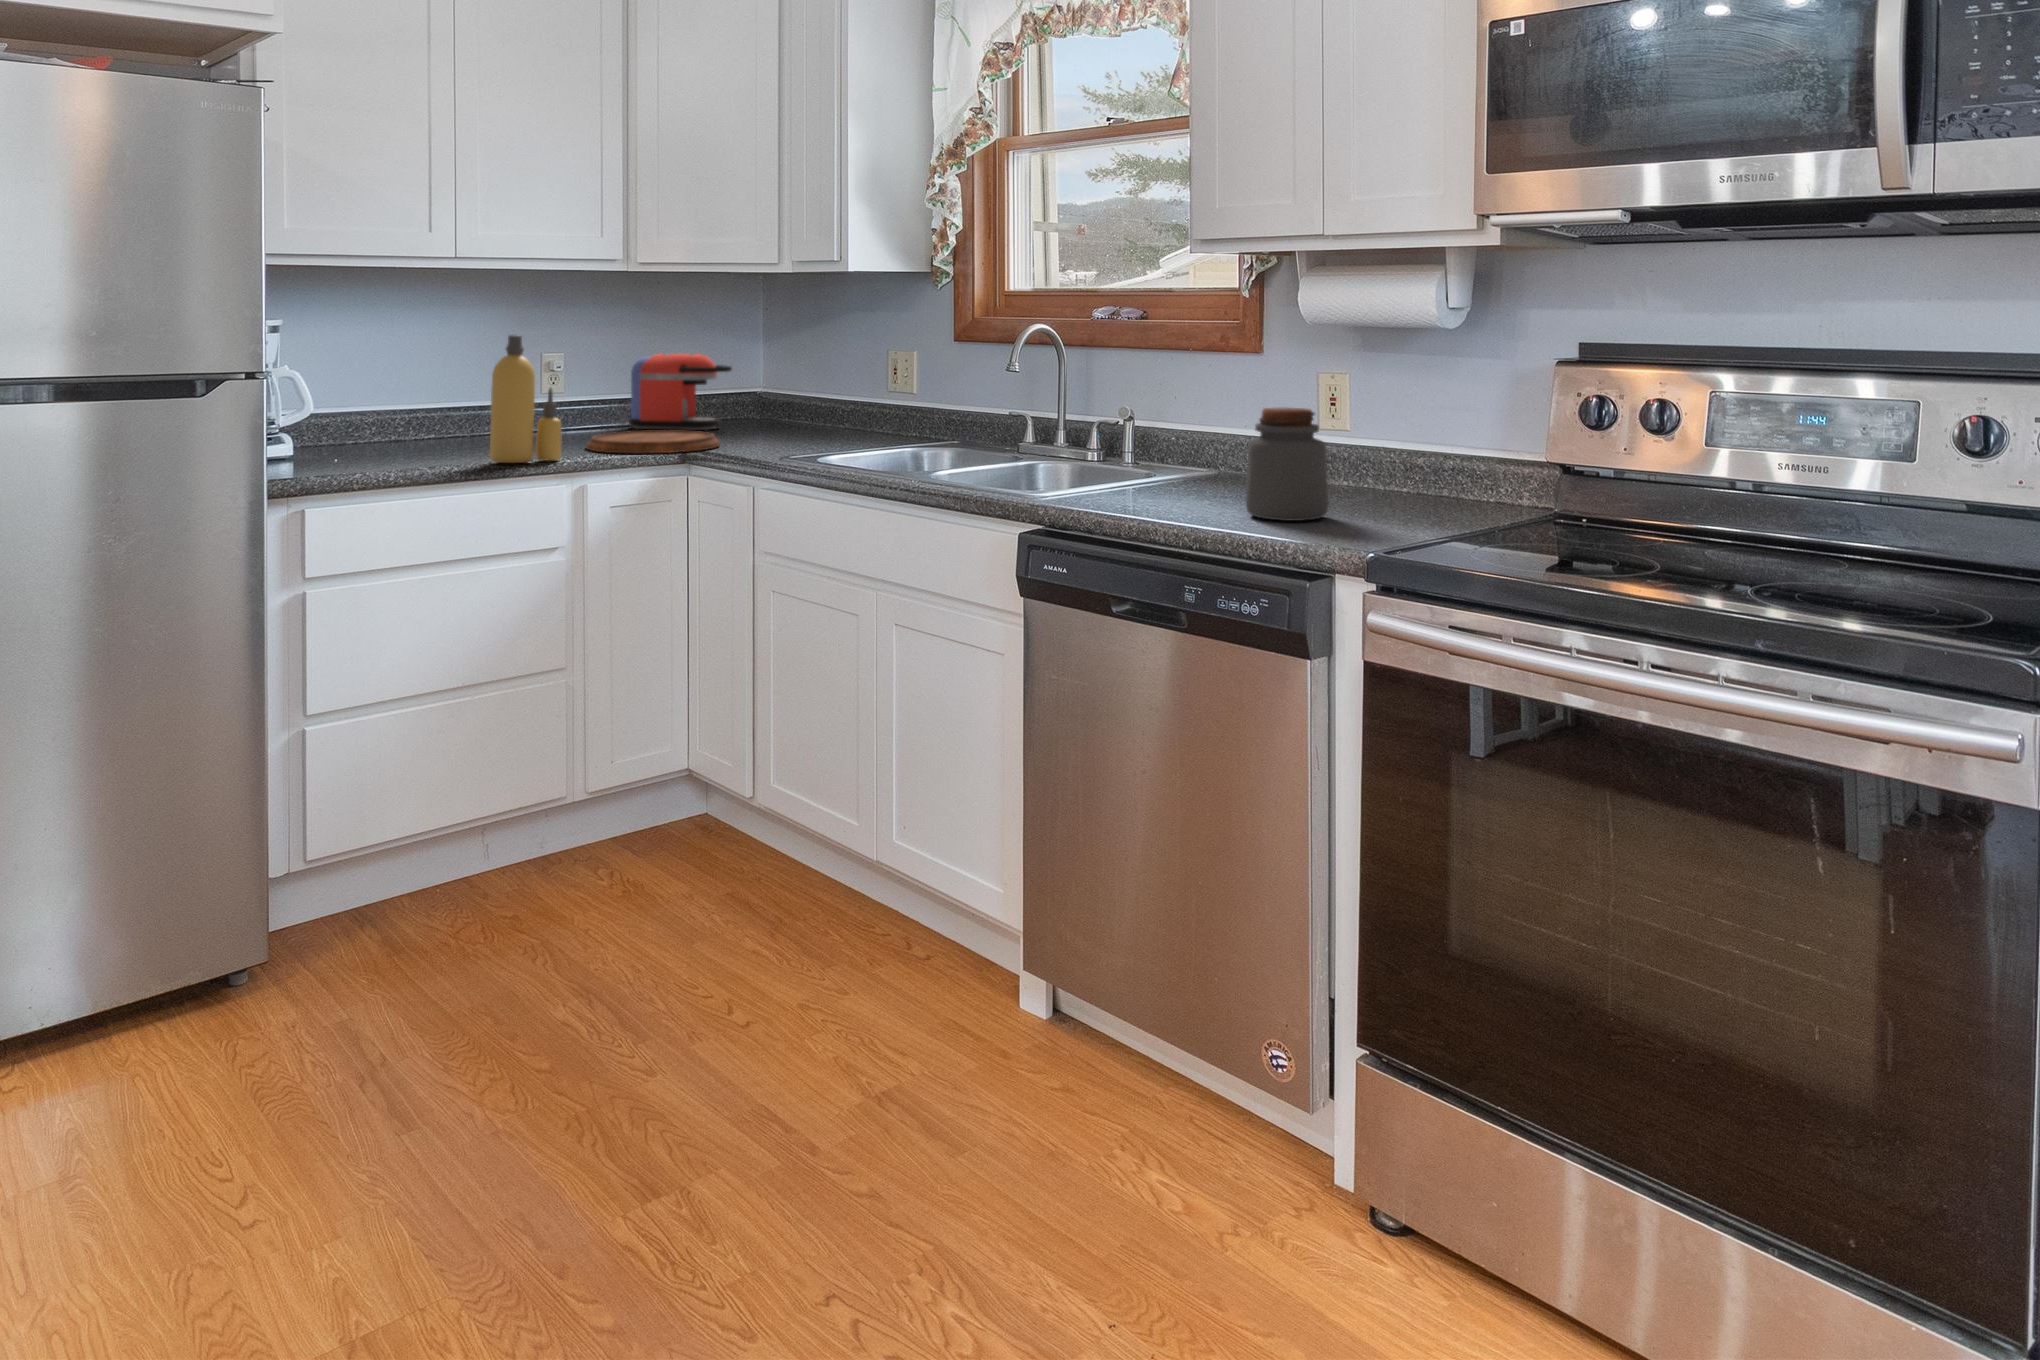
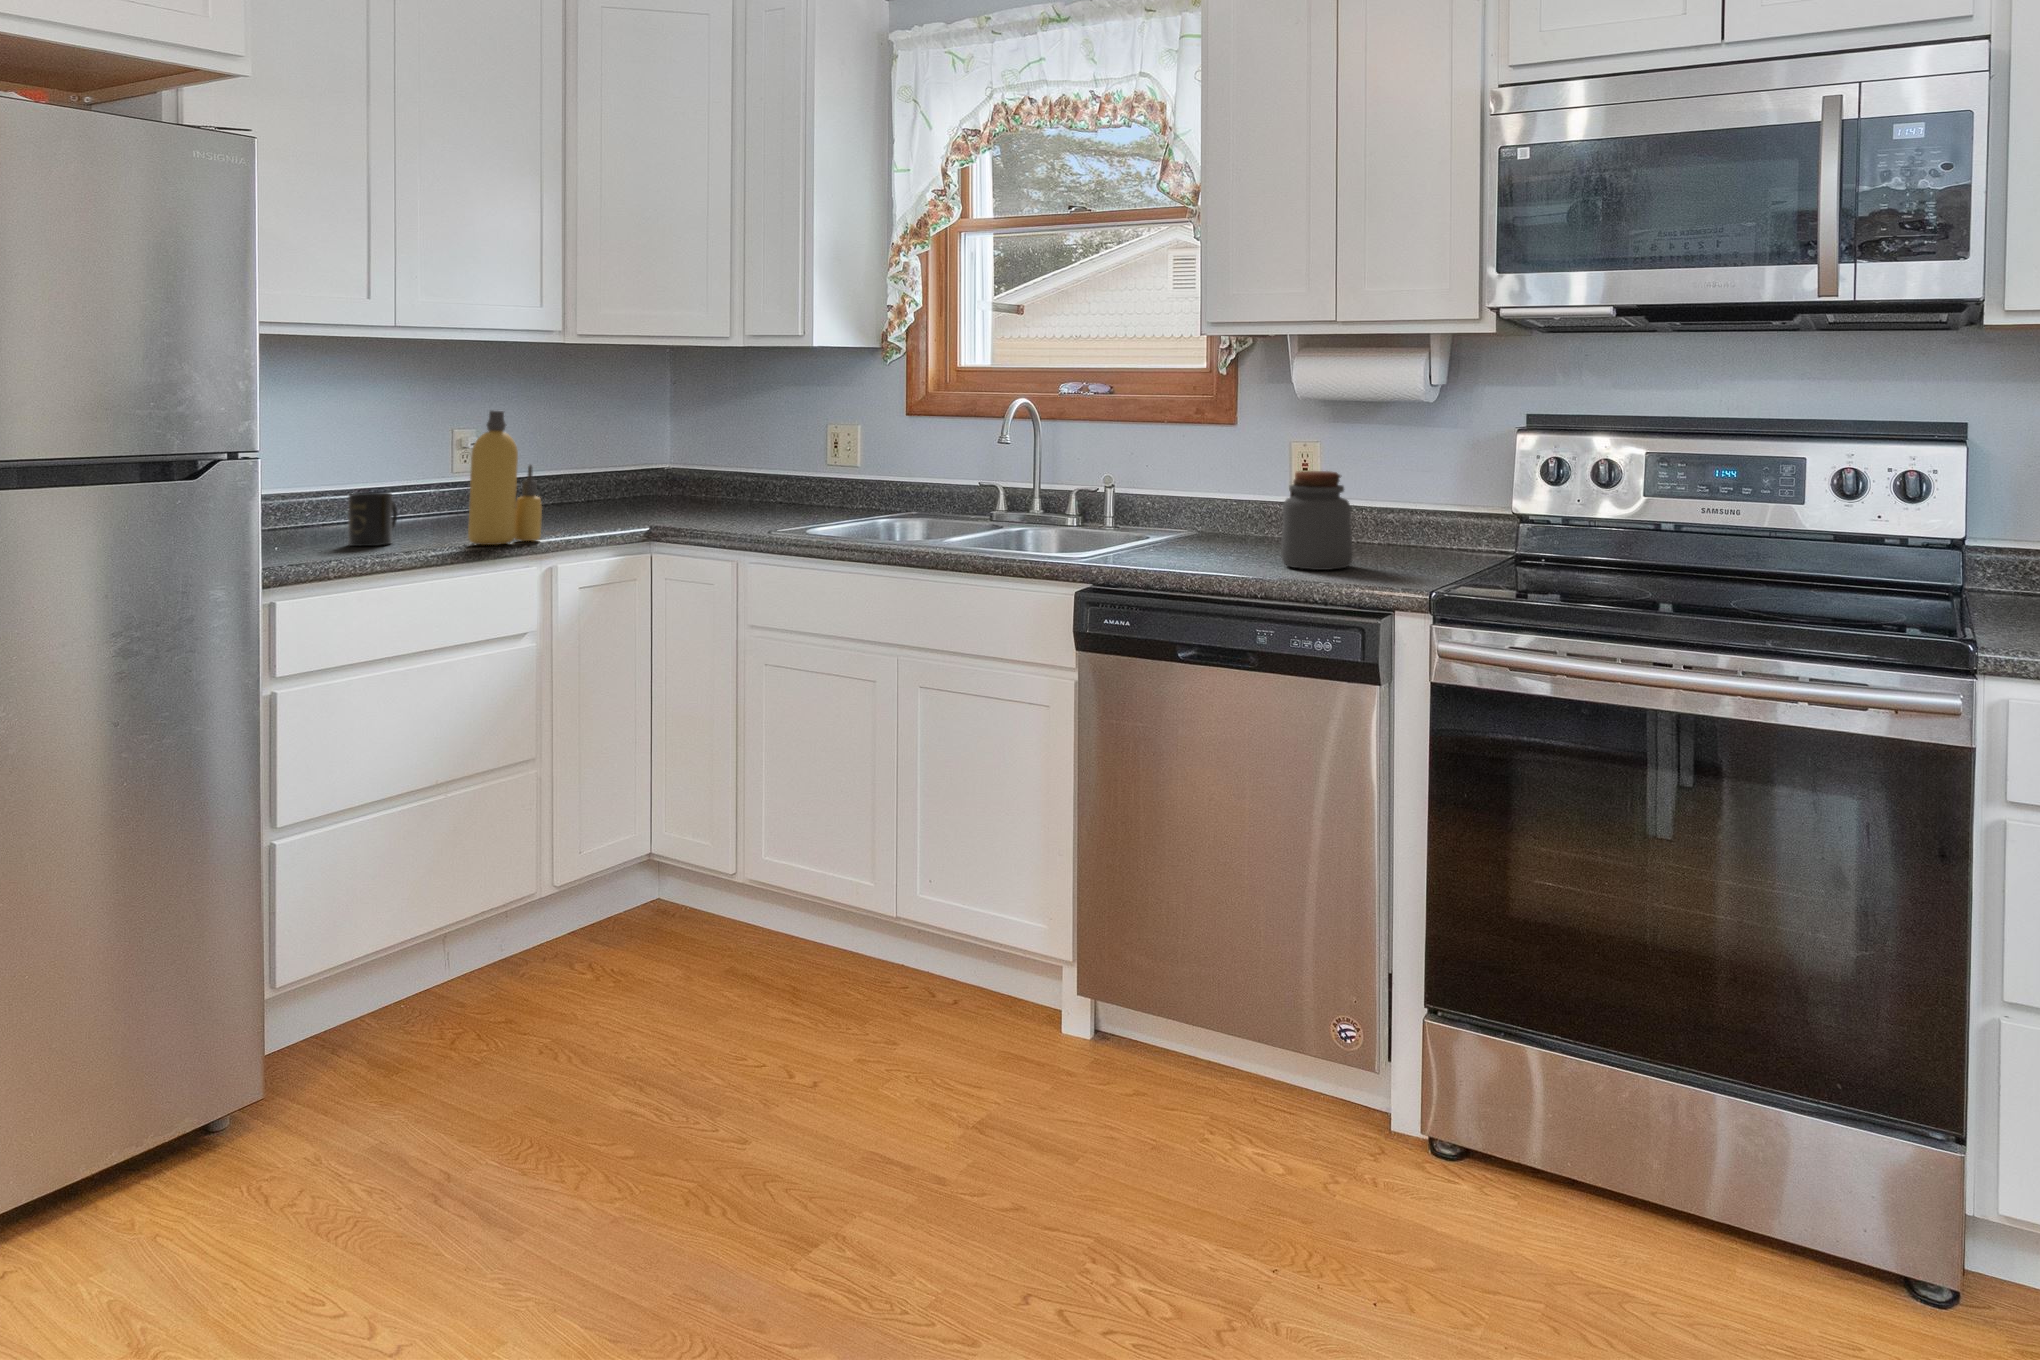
coffee maker: present [629,354,732,430] -> none [544,428,659,507]
mug: none [393,411,442,461] -> present [348,492,397,546]
cutting board: present [586,430,720,453] -> none [540,507,681,531]

